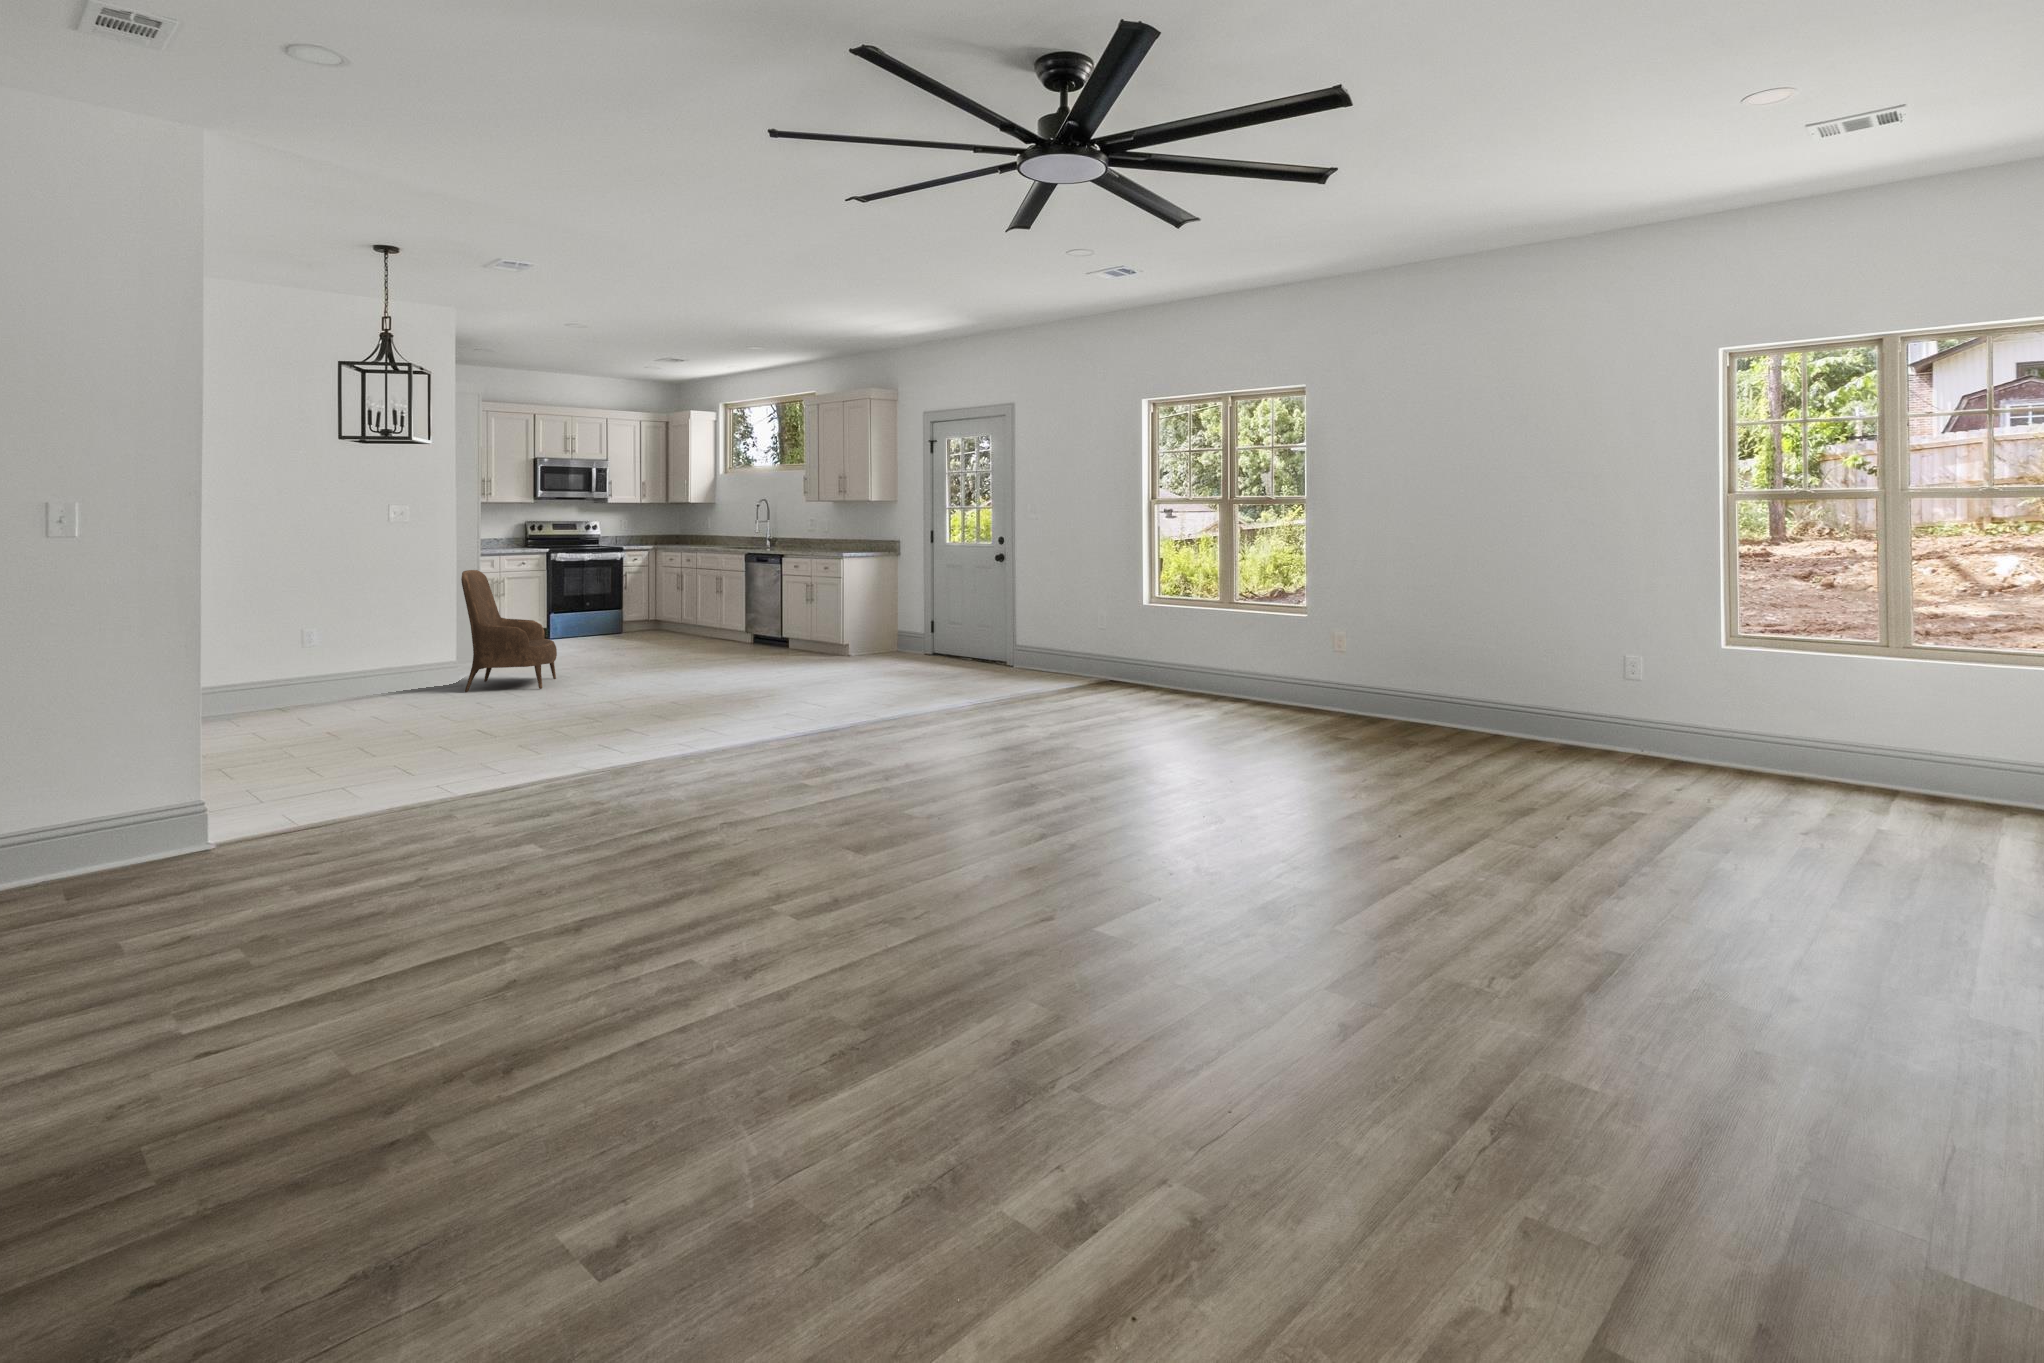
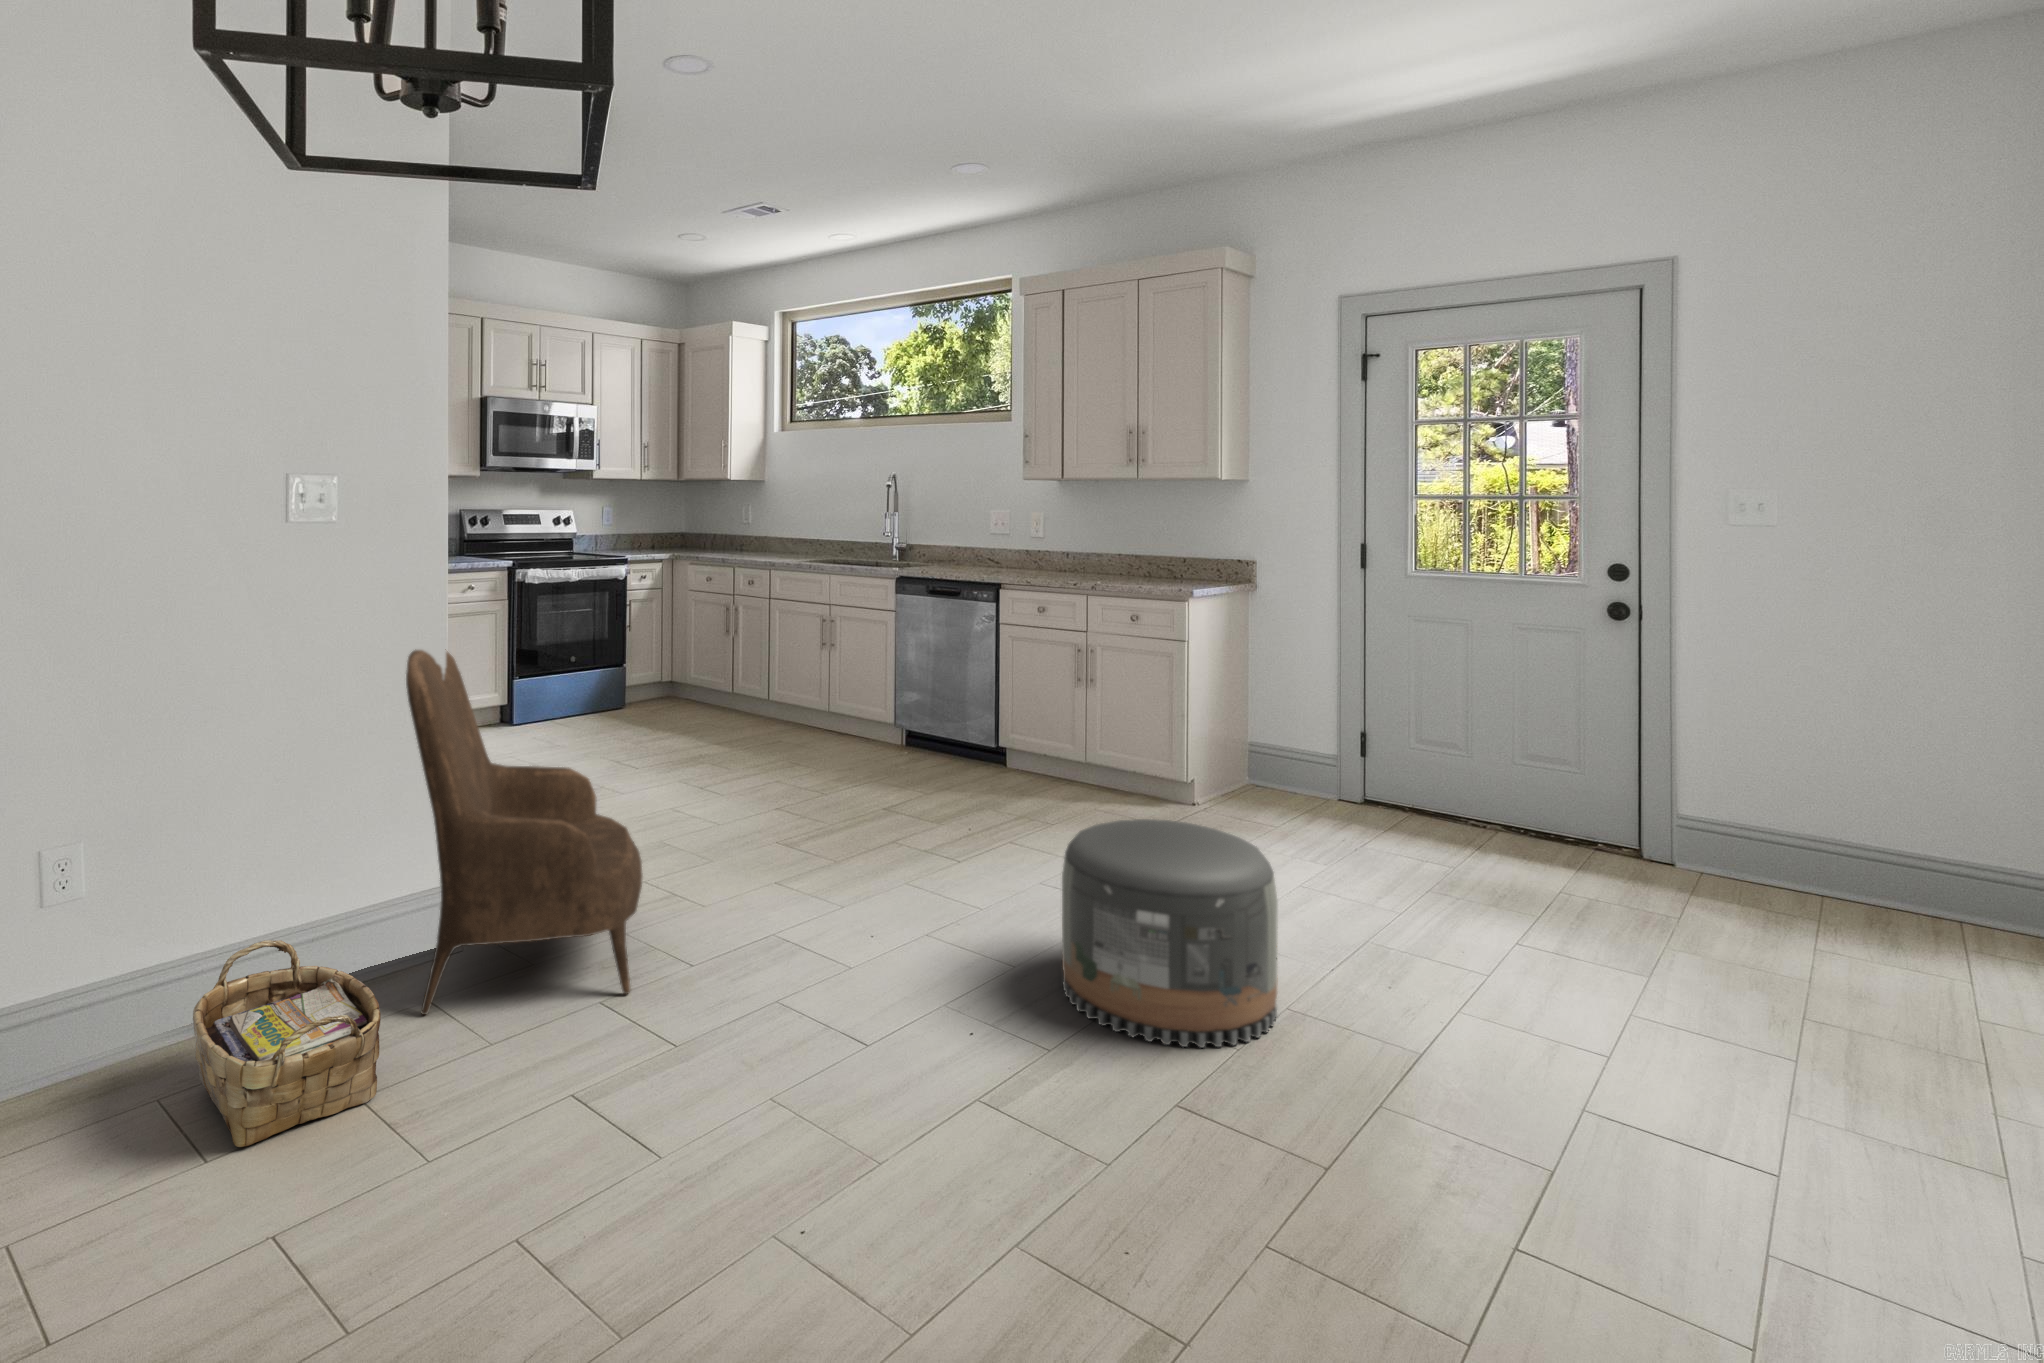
pouf: none [693,630,766,693] -> present [1062,819,1278,1048]
woven basket: none [387,658,447,705] -> present [193,940,381,1147]

